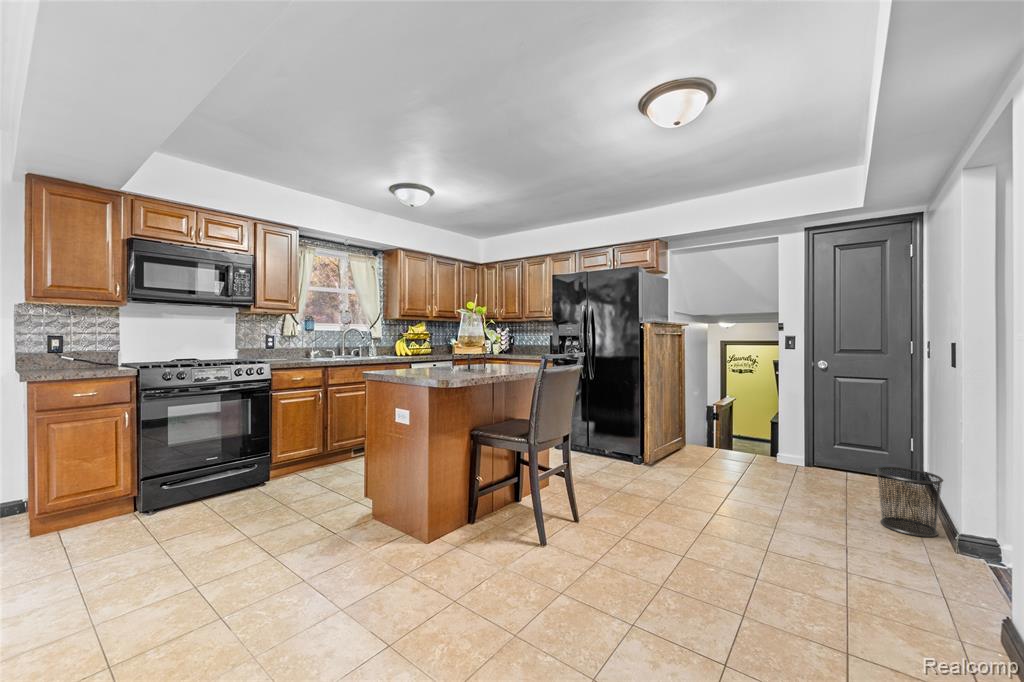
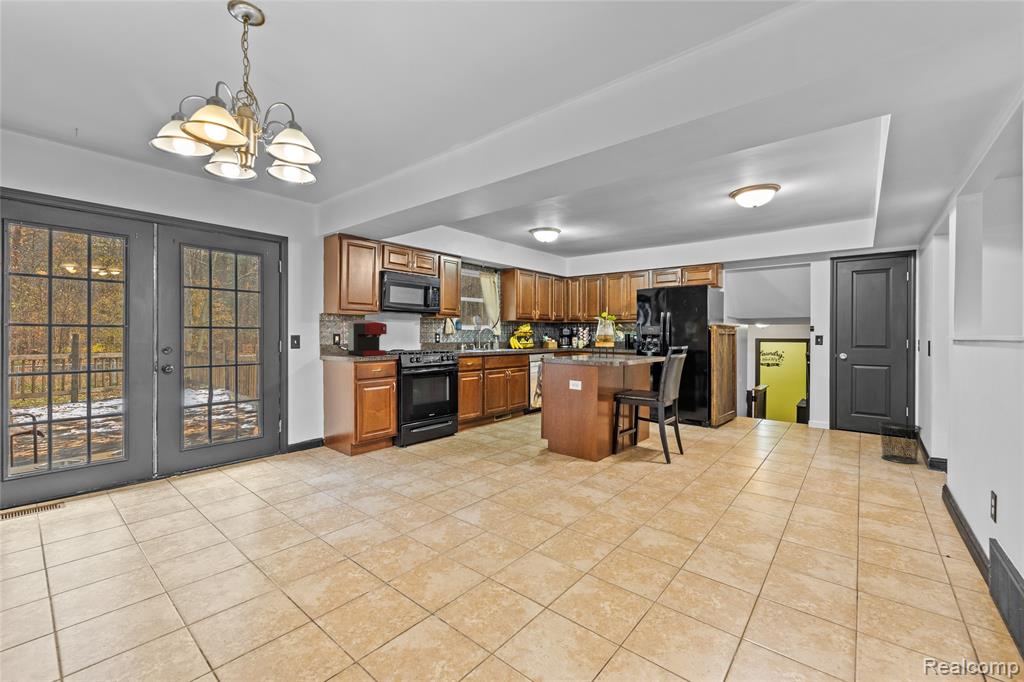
coffee maker: none [40,313,107,372] -> present [348,320,387,356]

